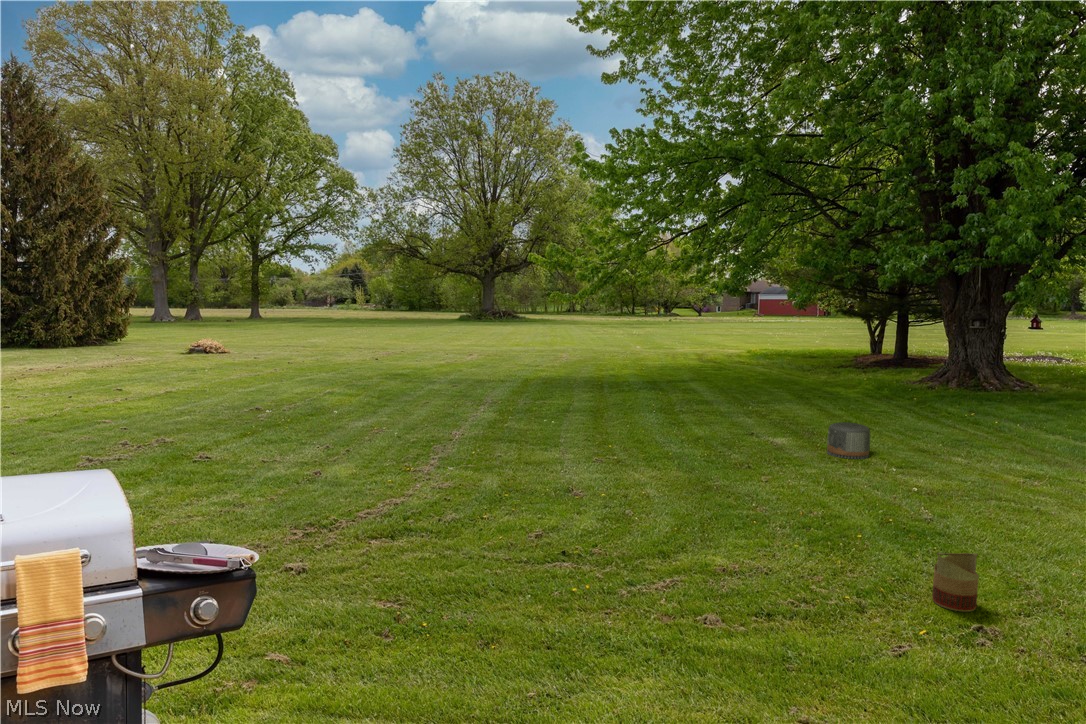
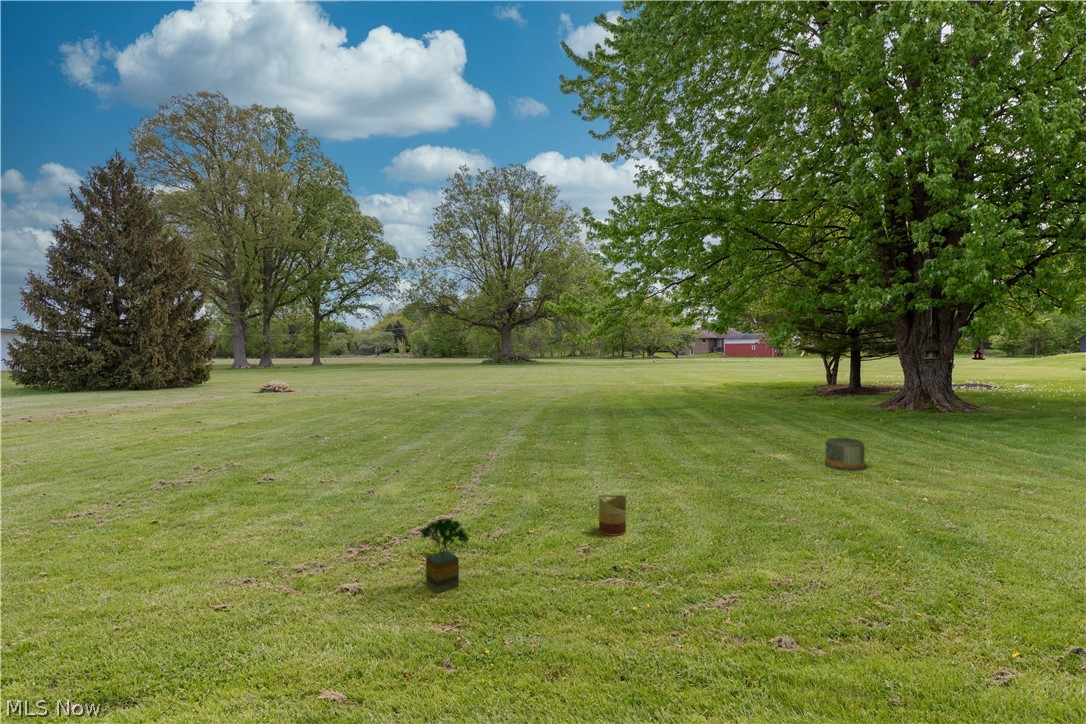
potted tree: none [363,499,414,574] -> present [420,518,469,593]
basket: present [932,553,979,612] -> present [599,495,626,536]

